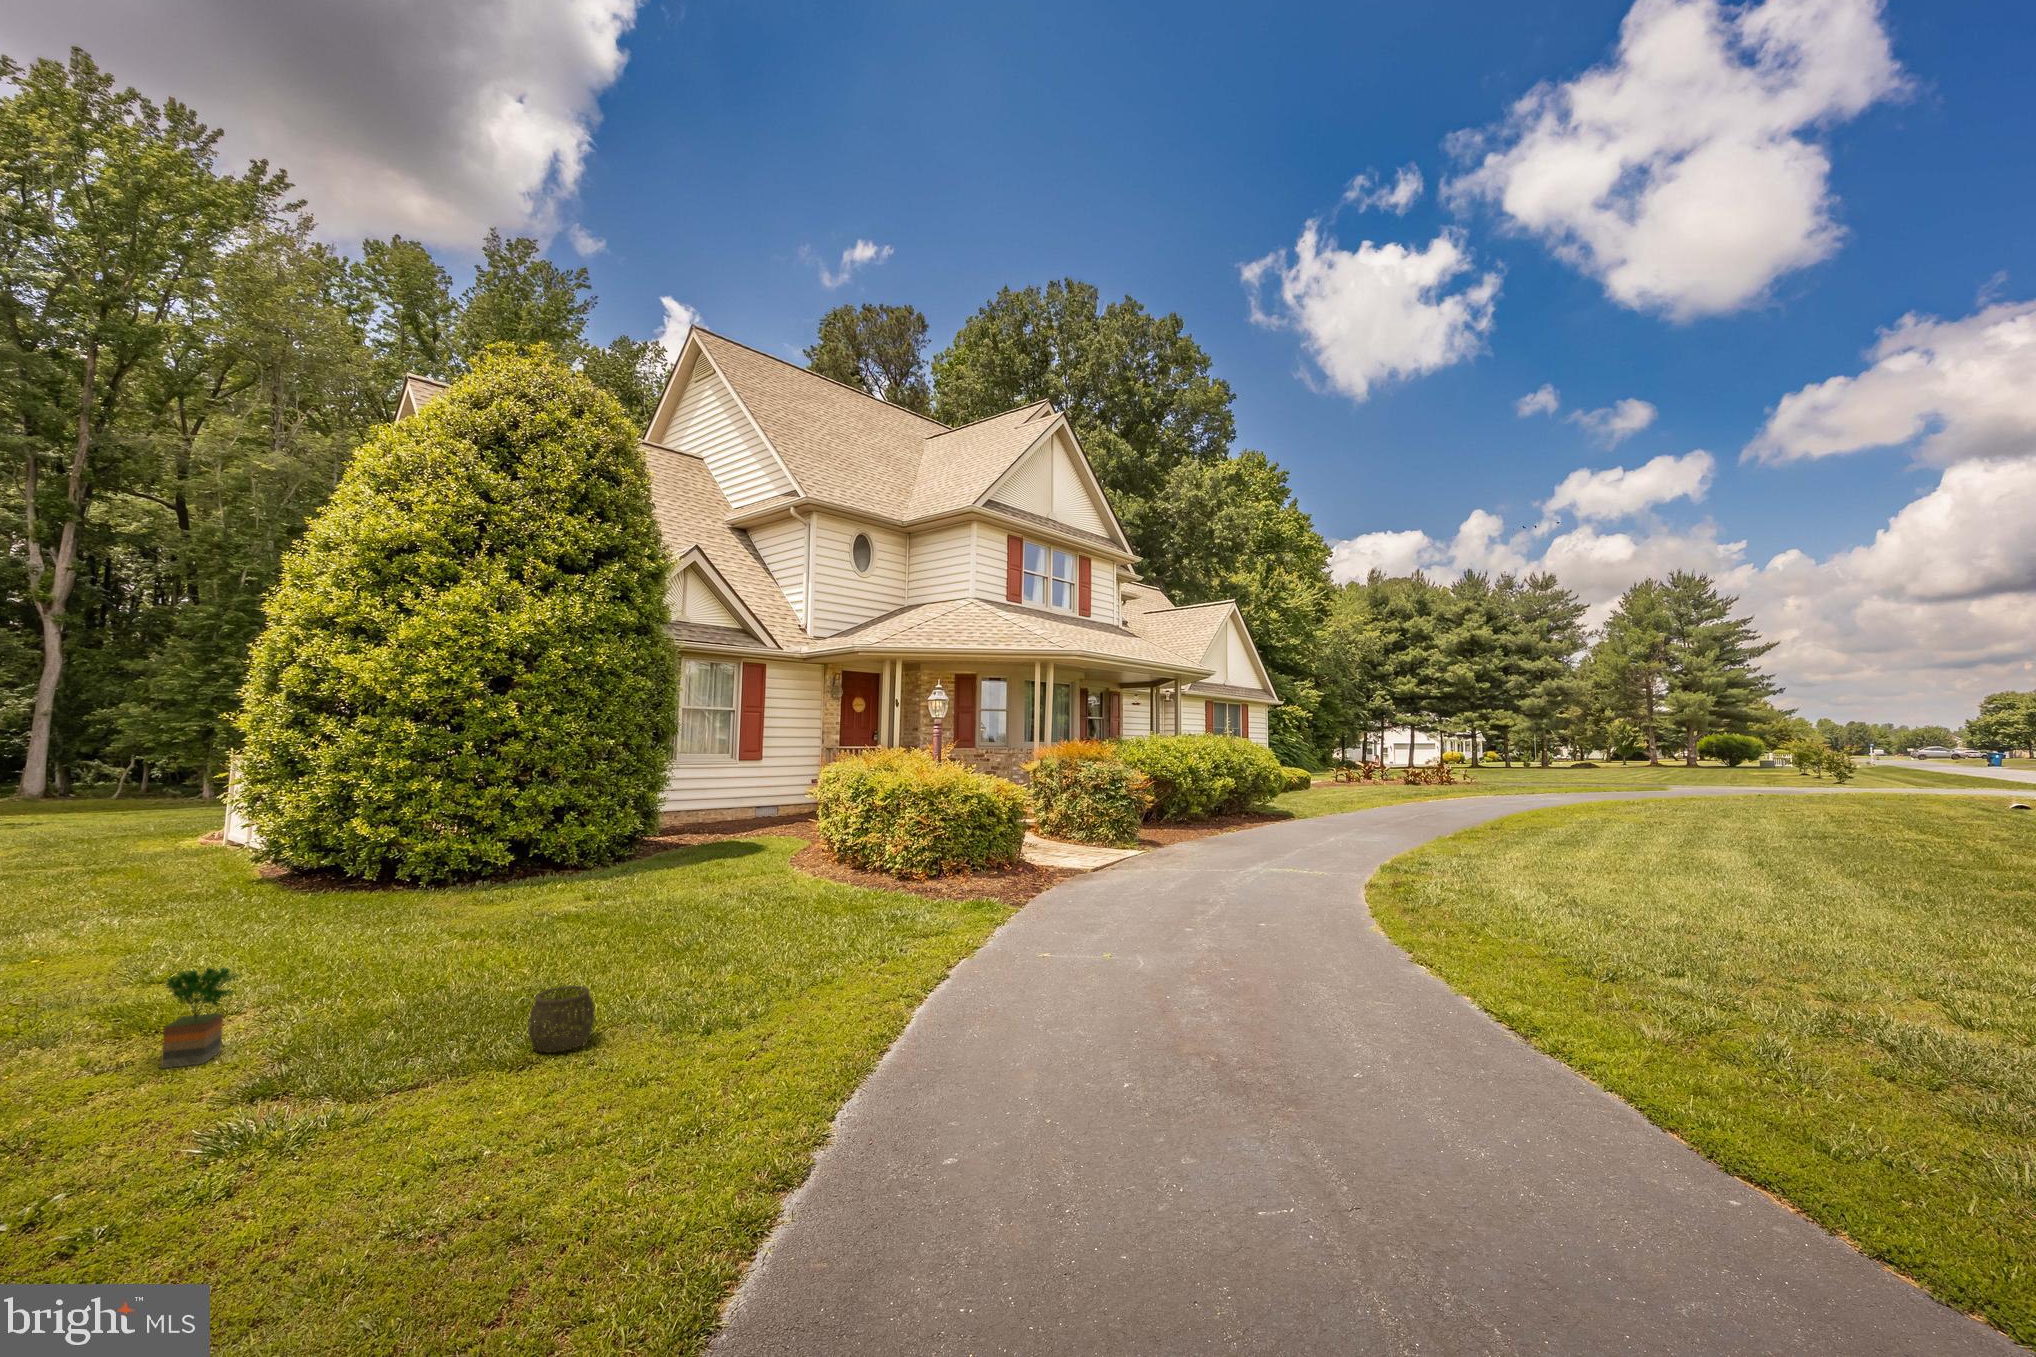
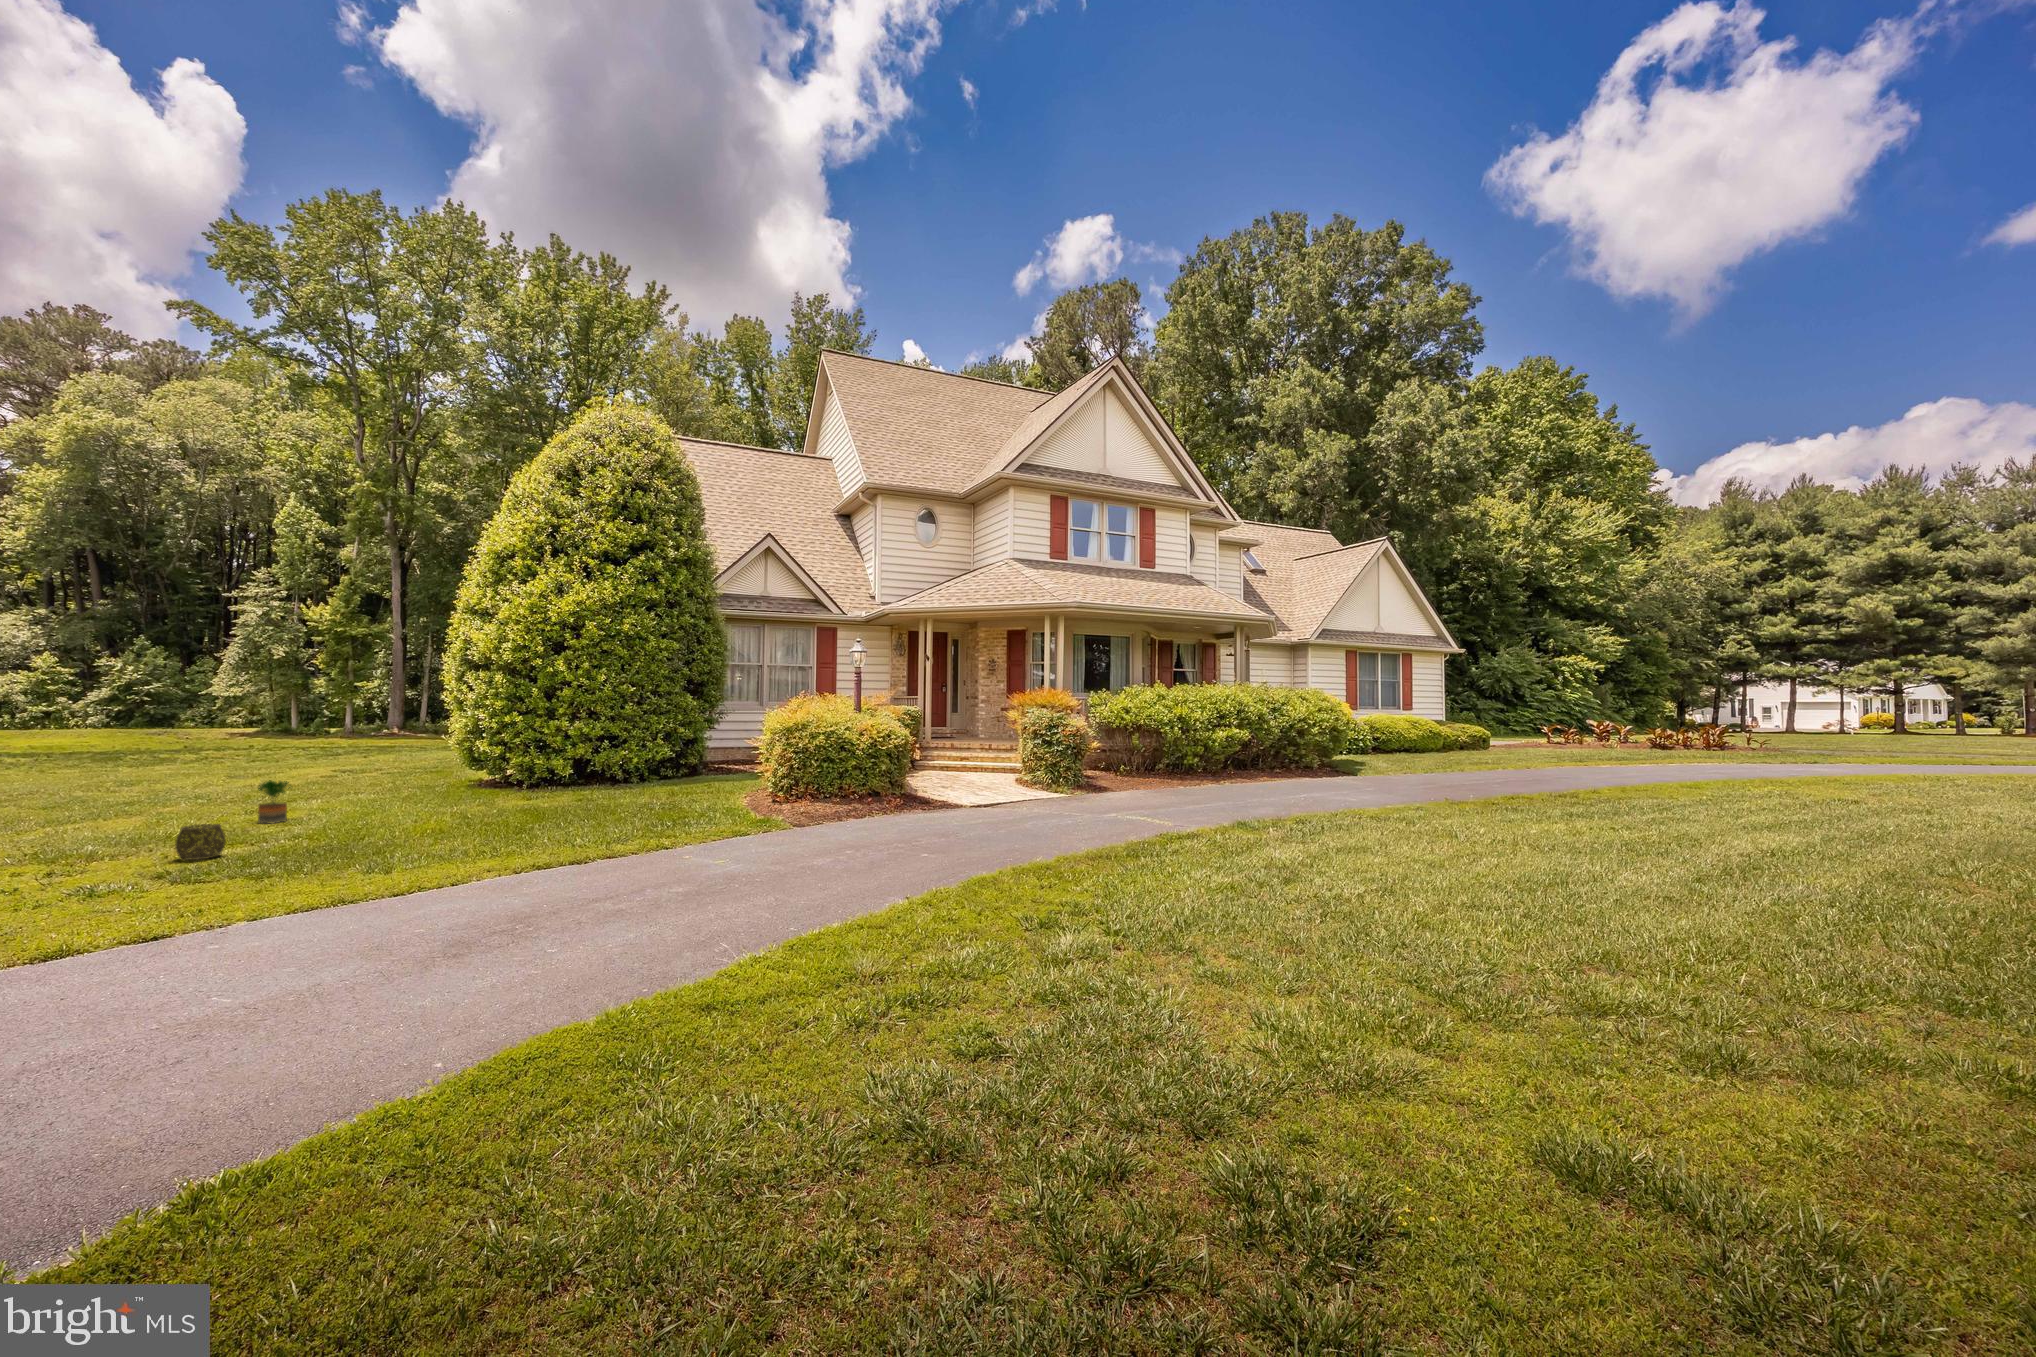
woven basket: present [528,986,594,1053] -> present [175,824,225,860]

